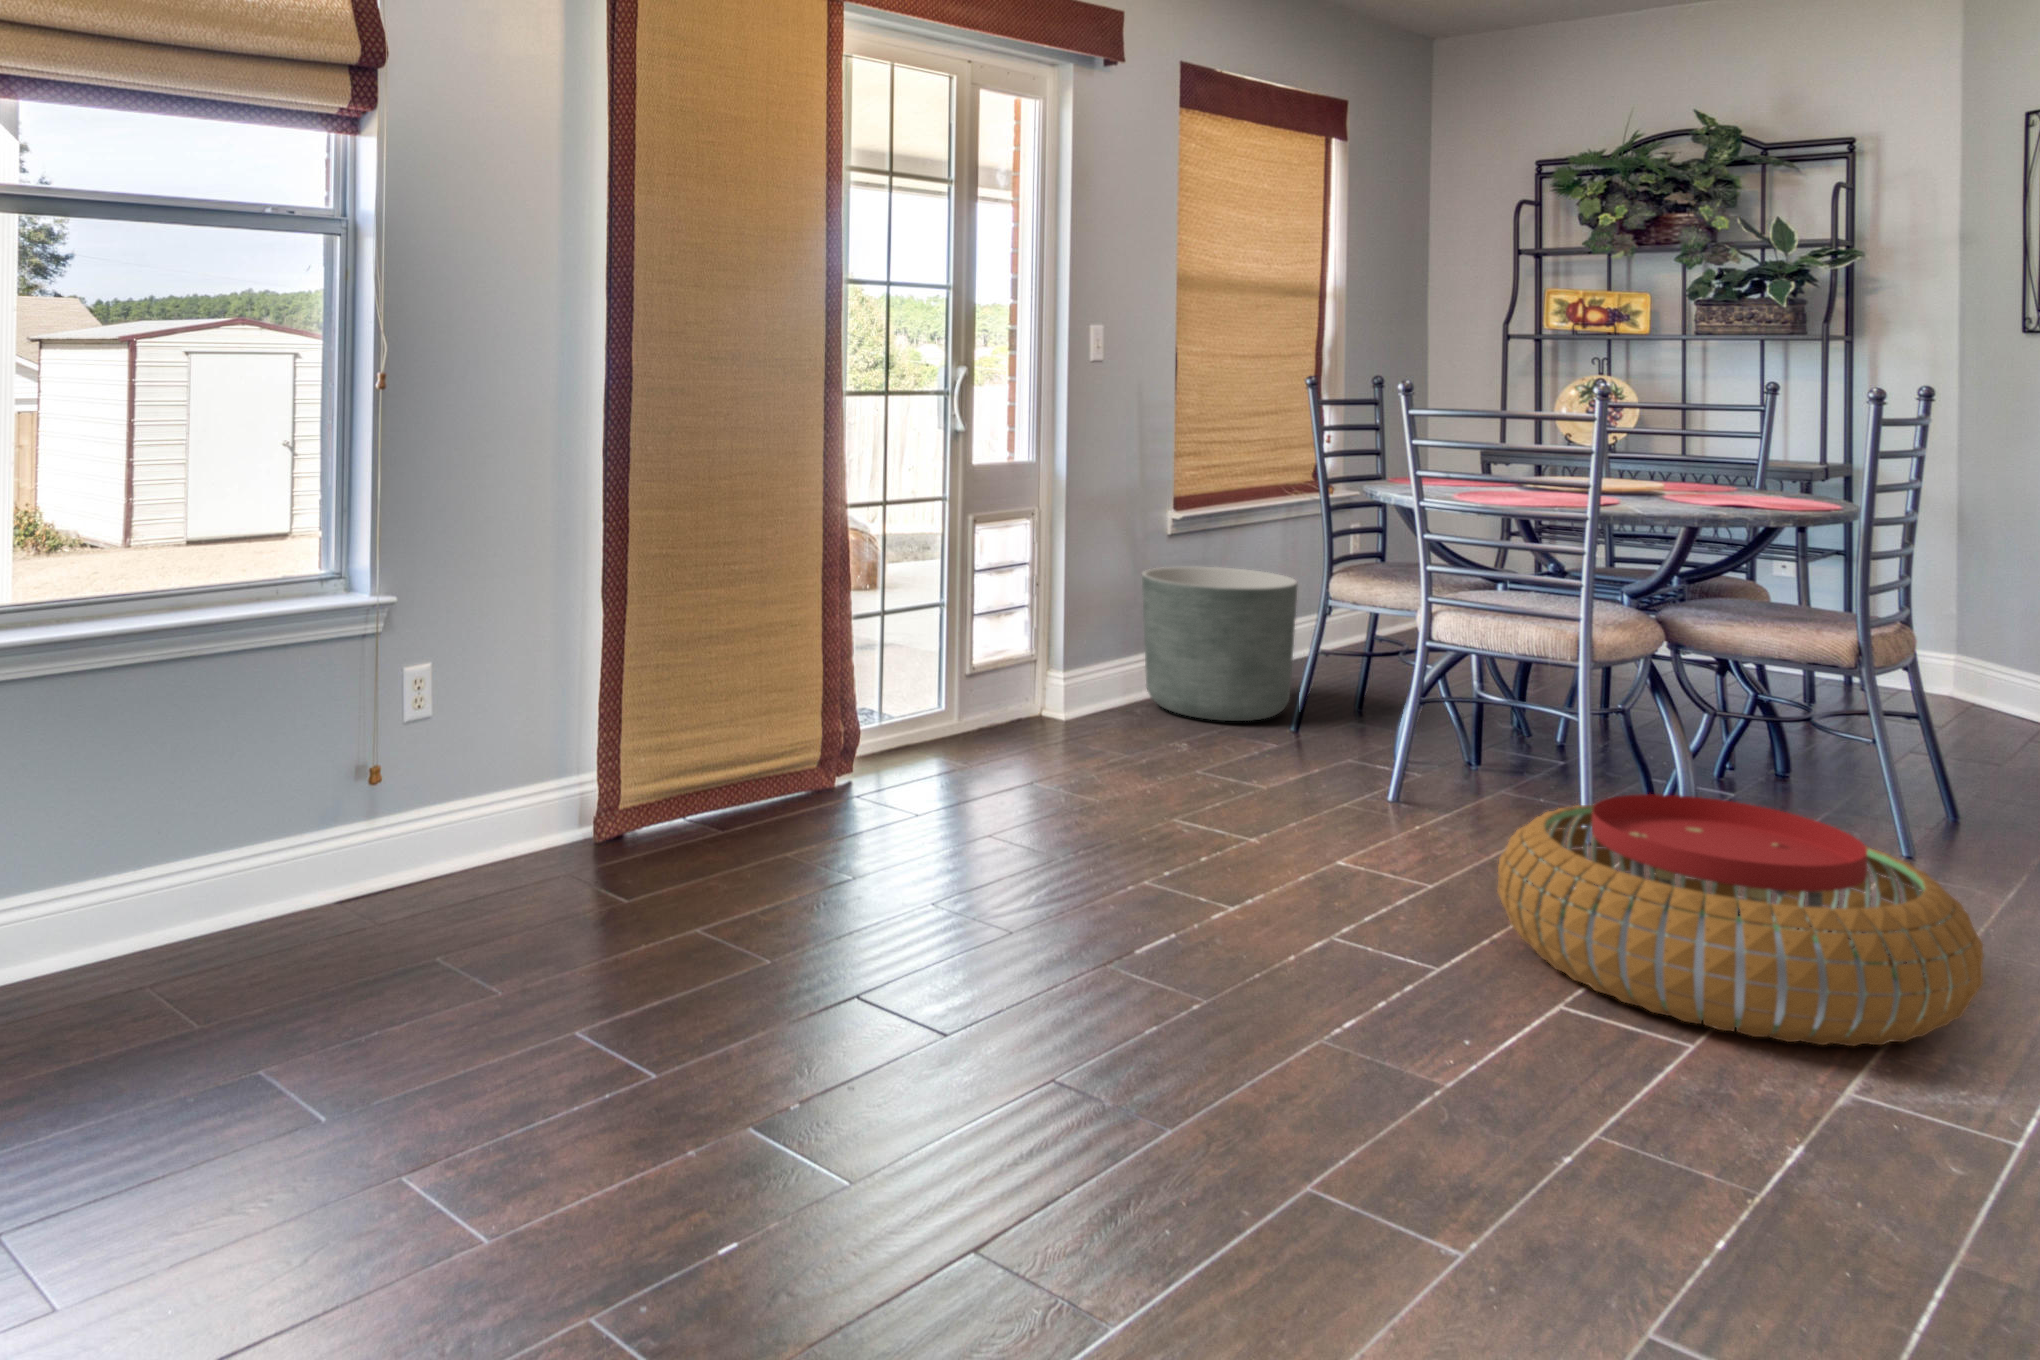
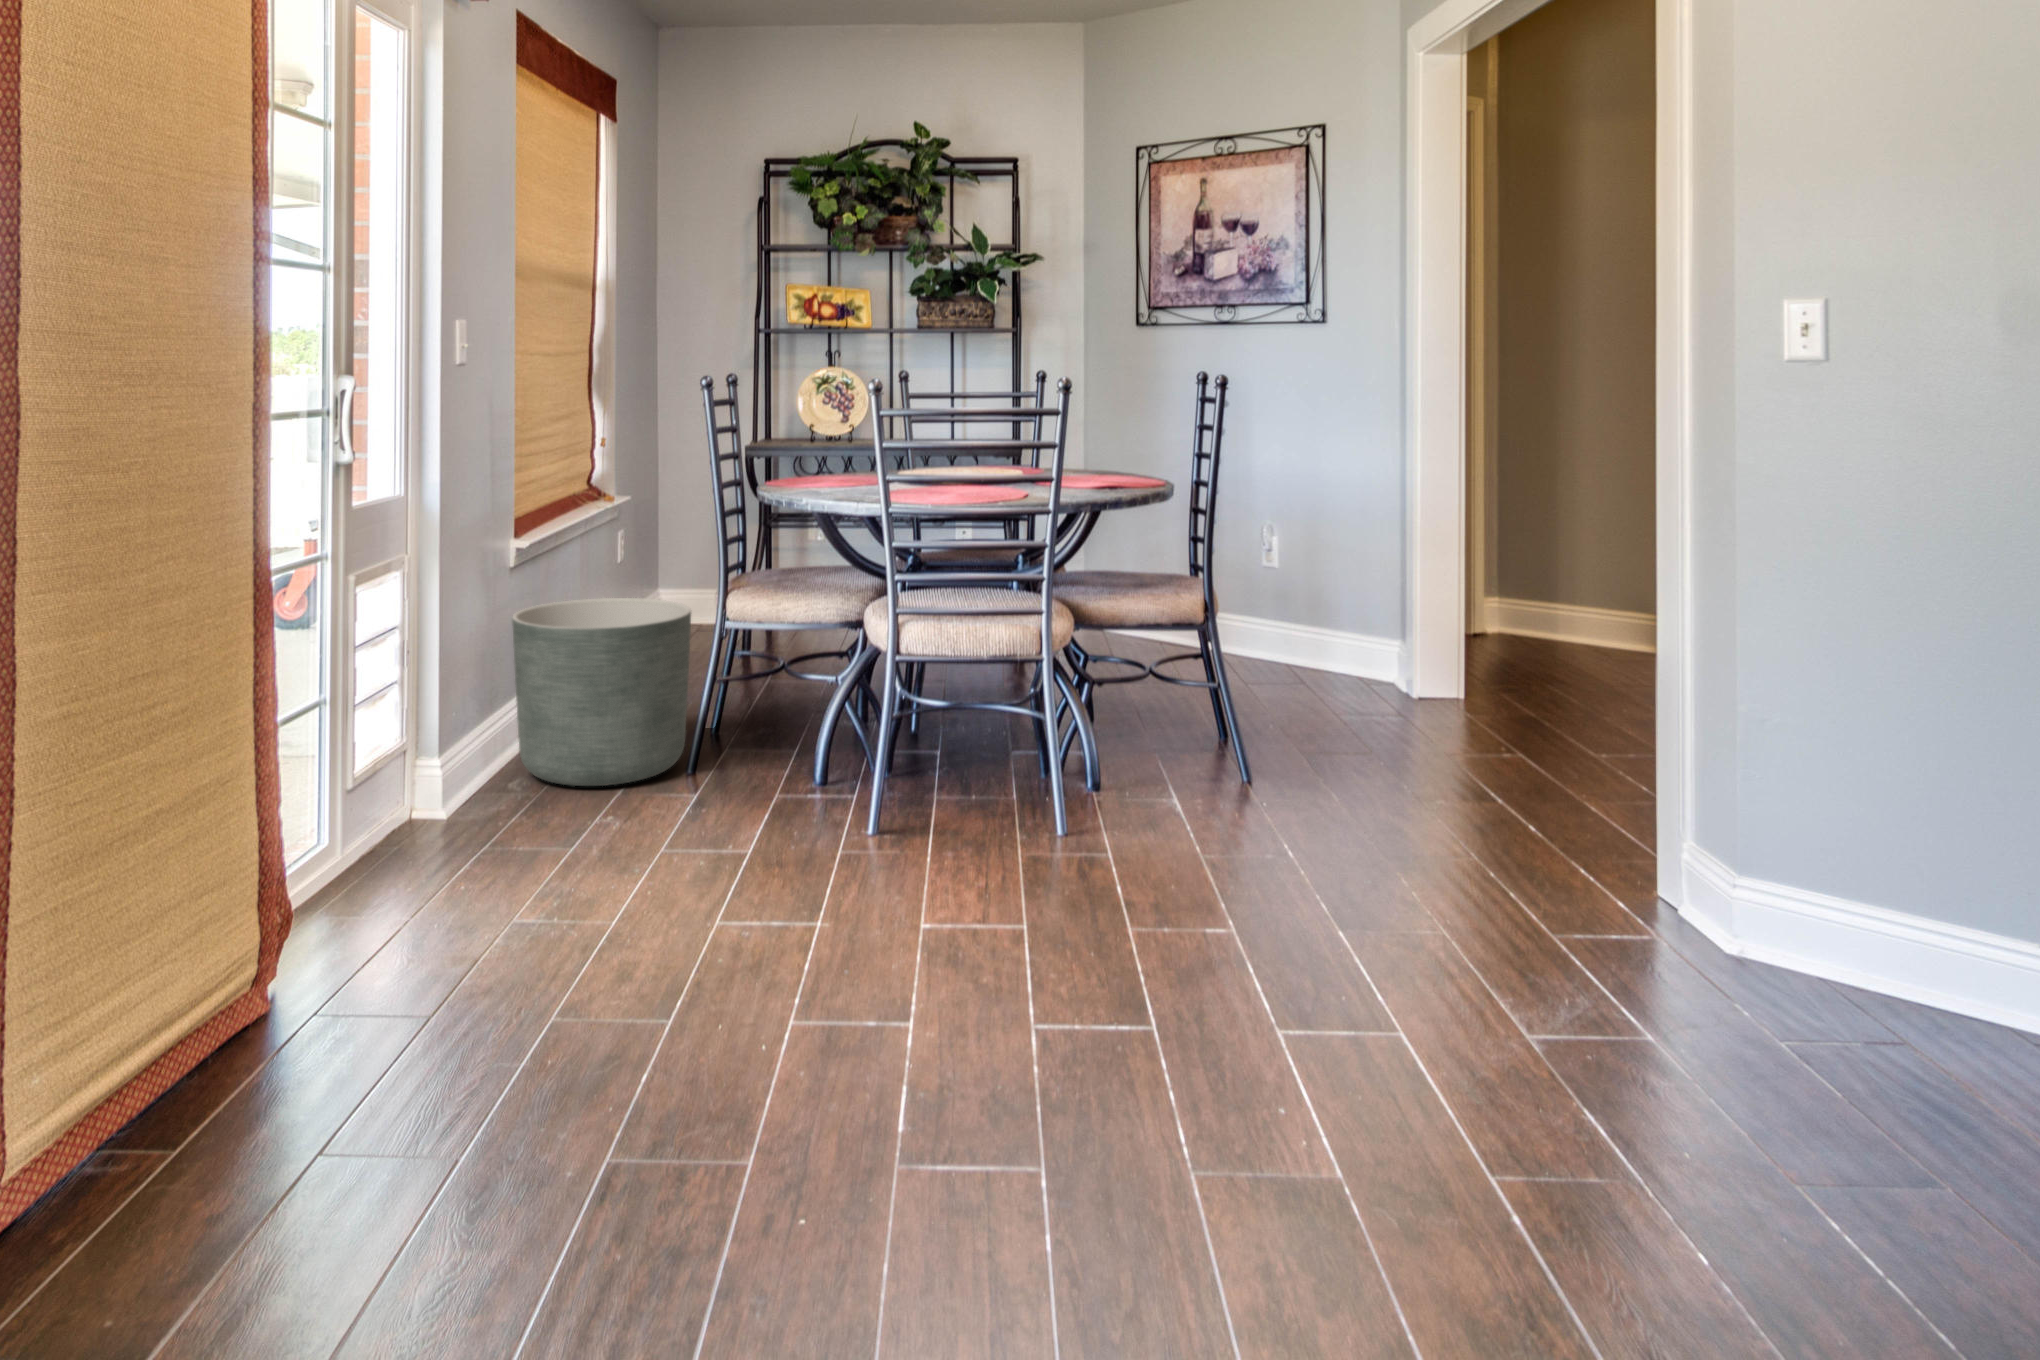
pouf: present [1498,794,1984,1046] -> none [1146,773,1559,1020]

